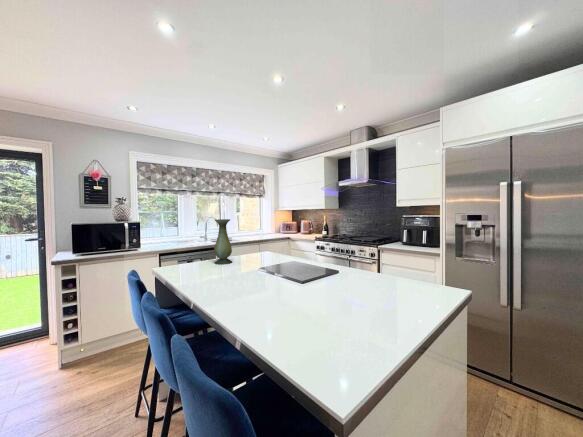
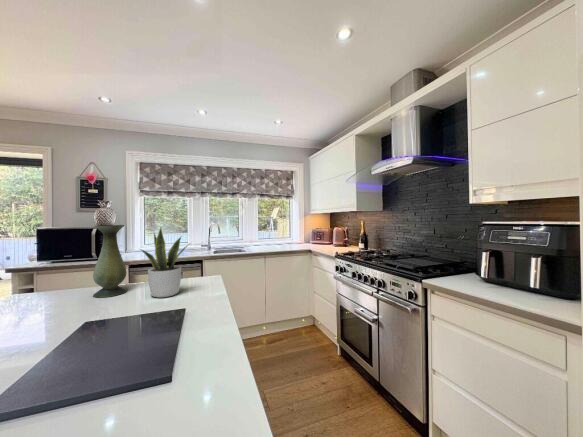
potted plant: none [245,219,275,261] -> present [142,228,187,298]

